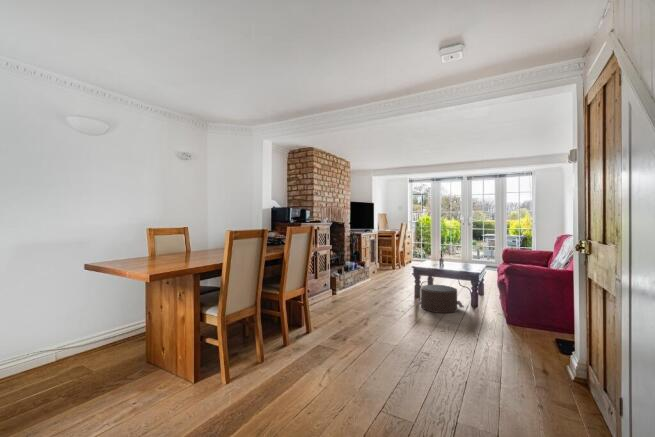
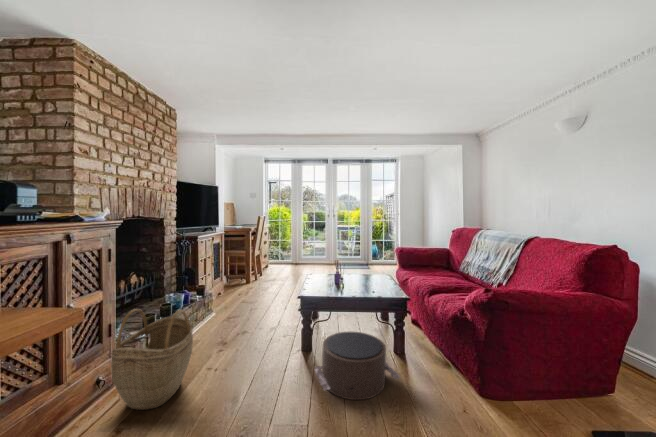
woven basket: none [328,260,359,301] -> present [111,309,193,410]

